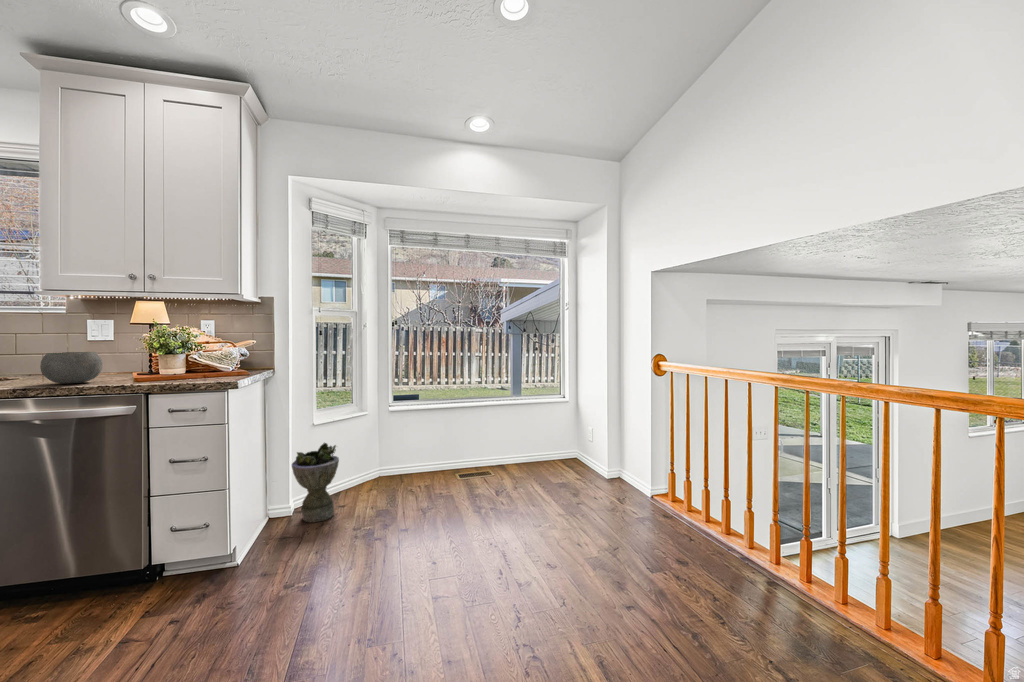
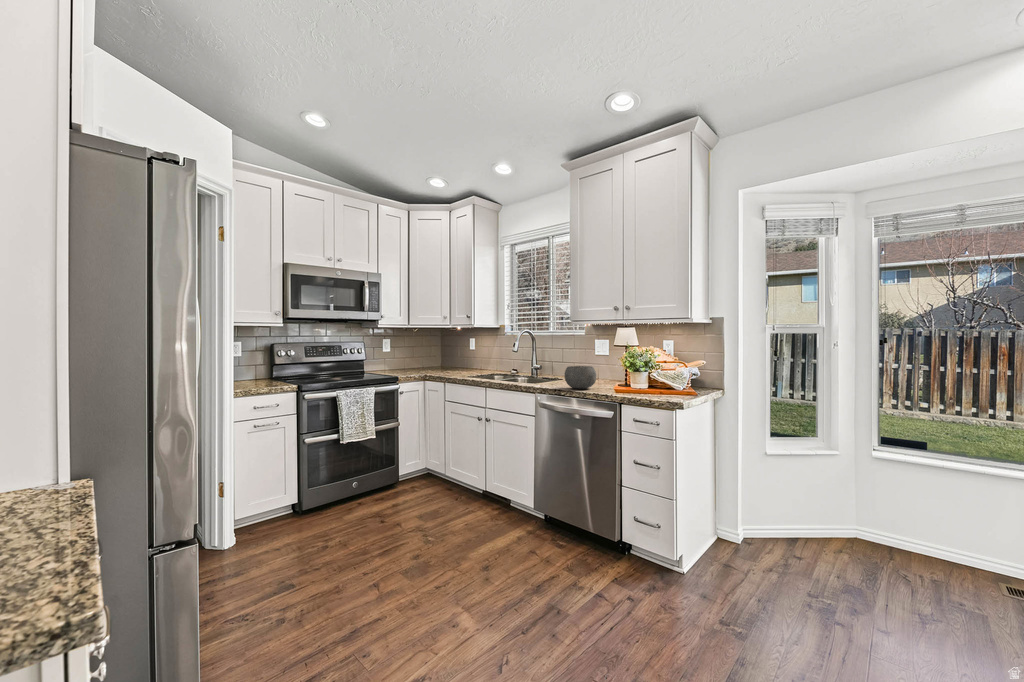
planter: present [292,443,339,522] -> none [740,476,795,564]

